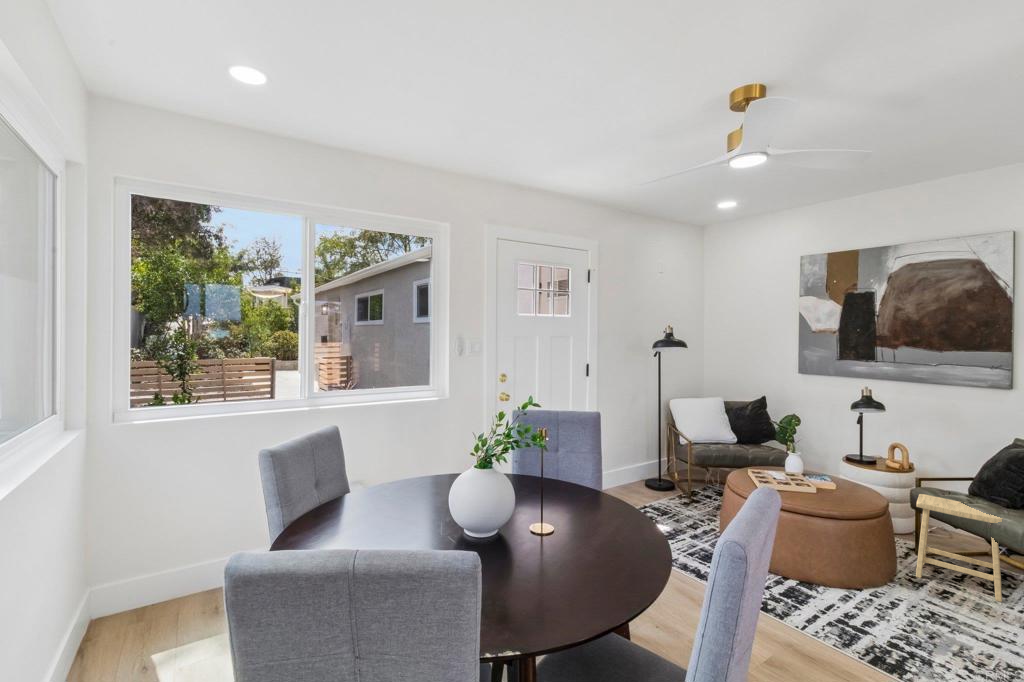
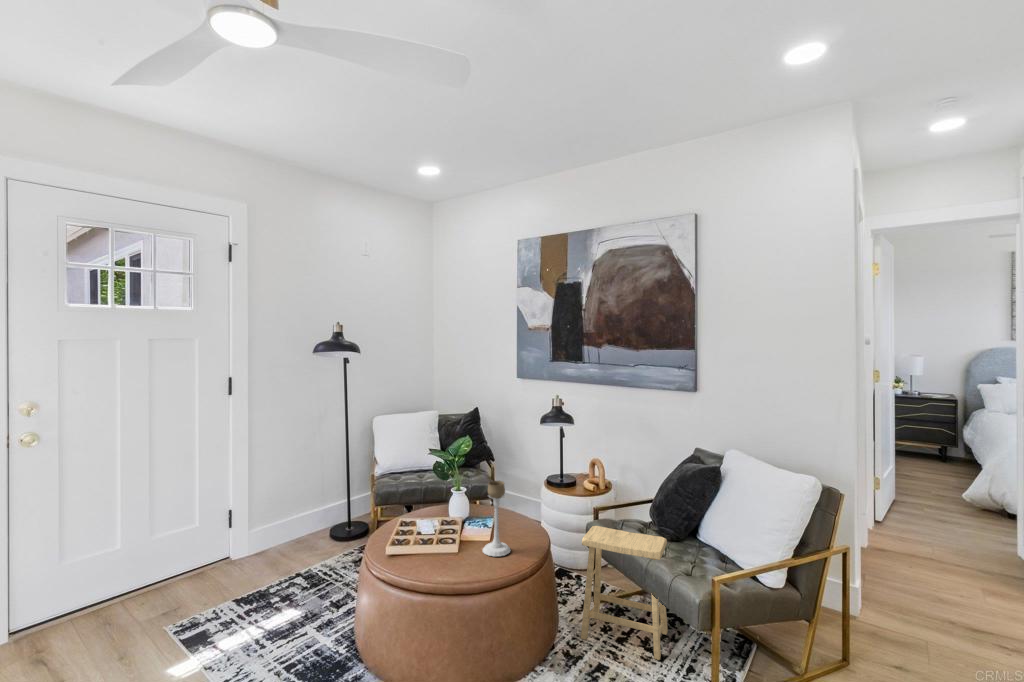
candle holder: none [832,453,857,506] -> present [483,481,510,557]

